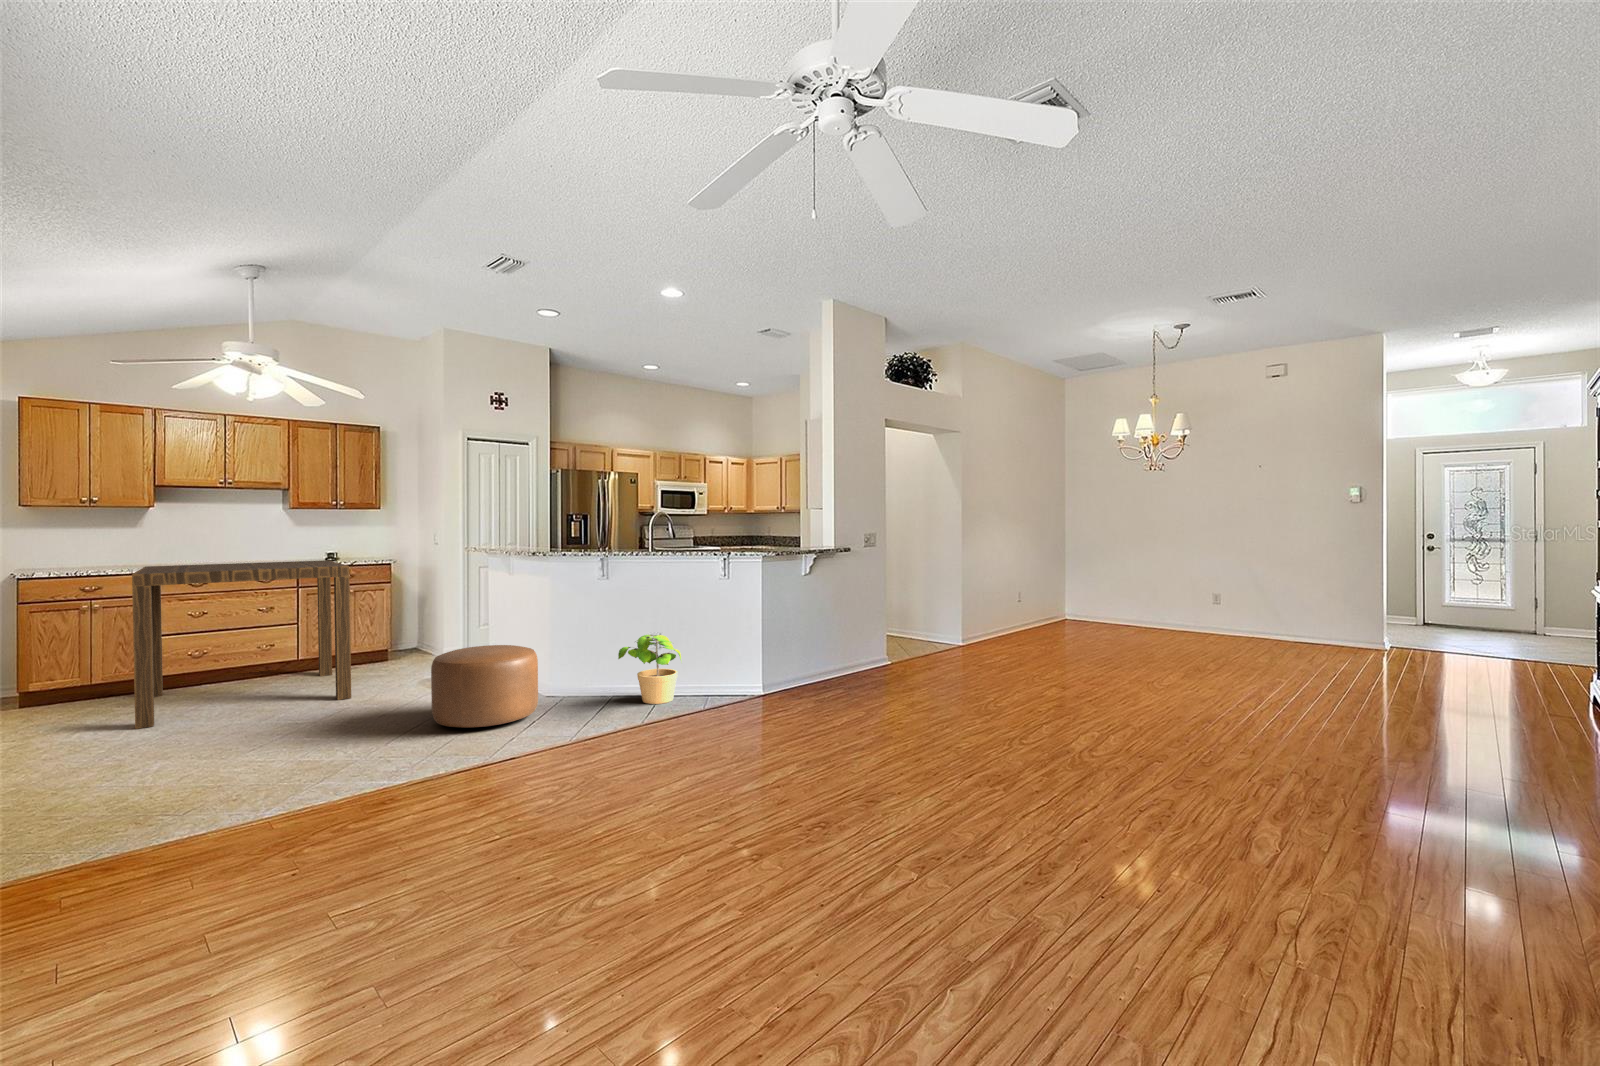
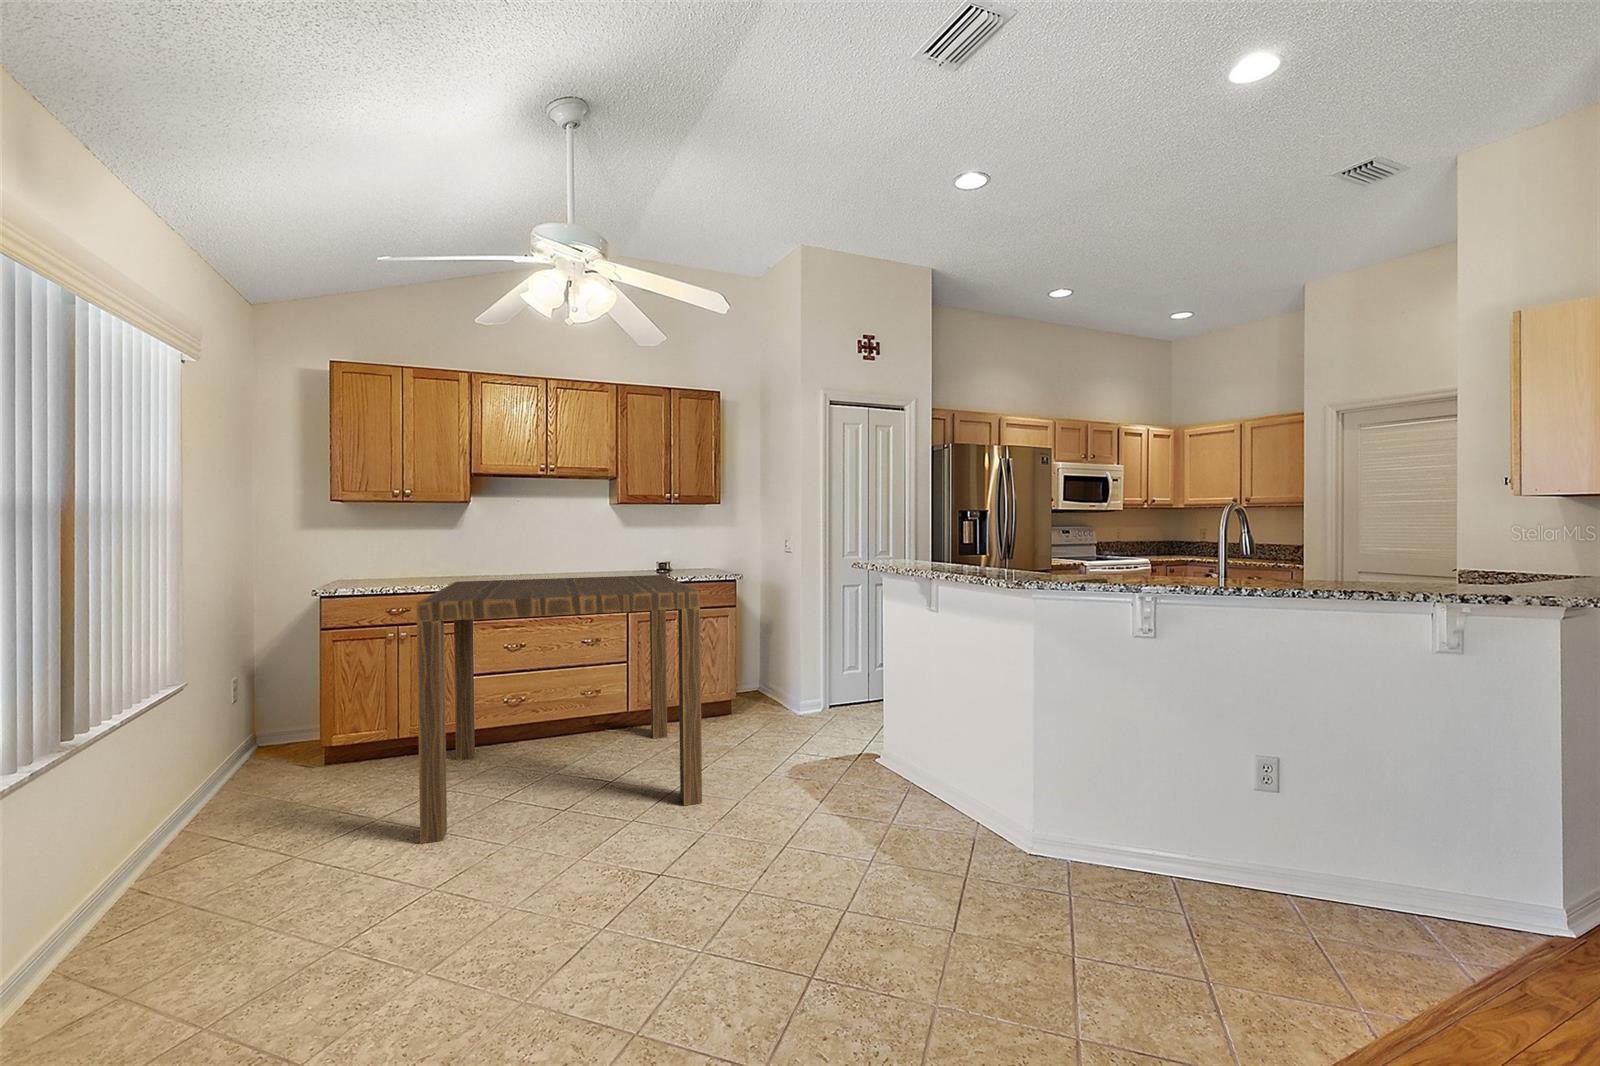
potted plant: present [618,635,681,704] -> none [1214,777,1414,928]
ottoman: present [431,645,538,728] -> none [862,760,1067,974]

